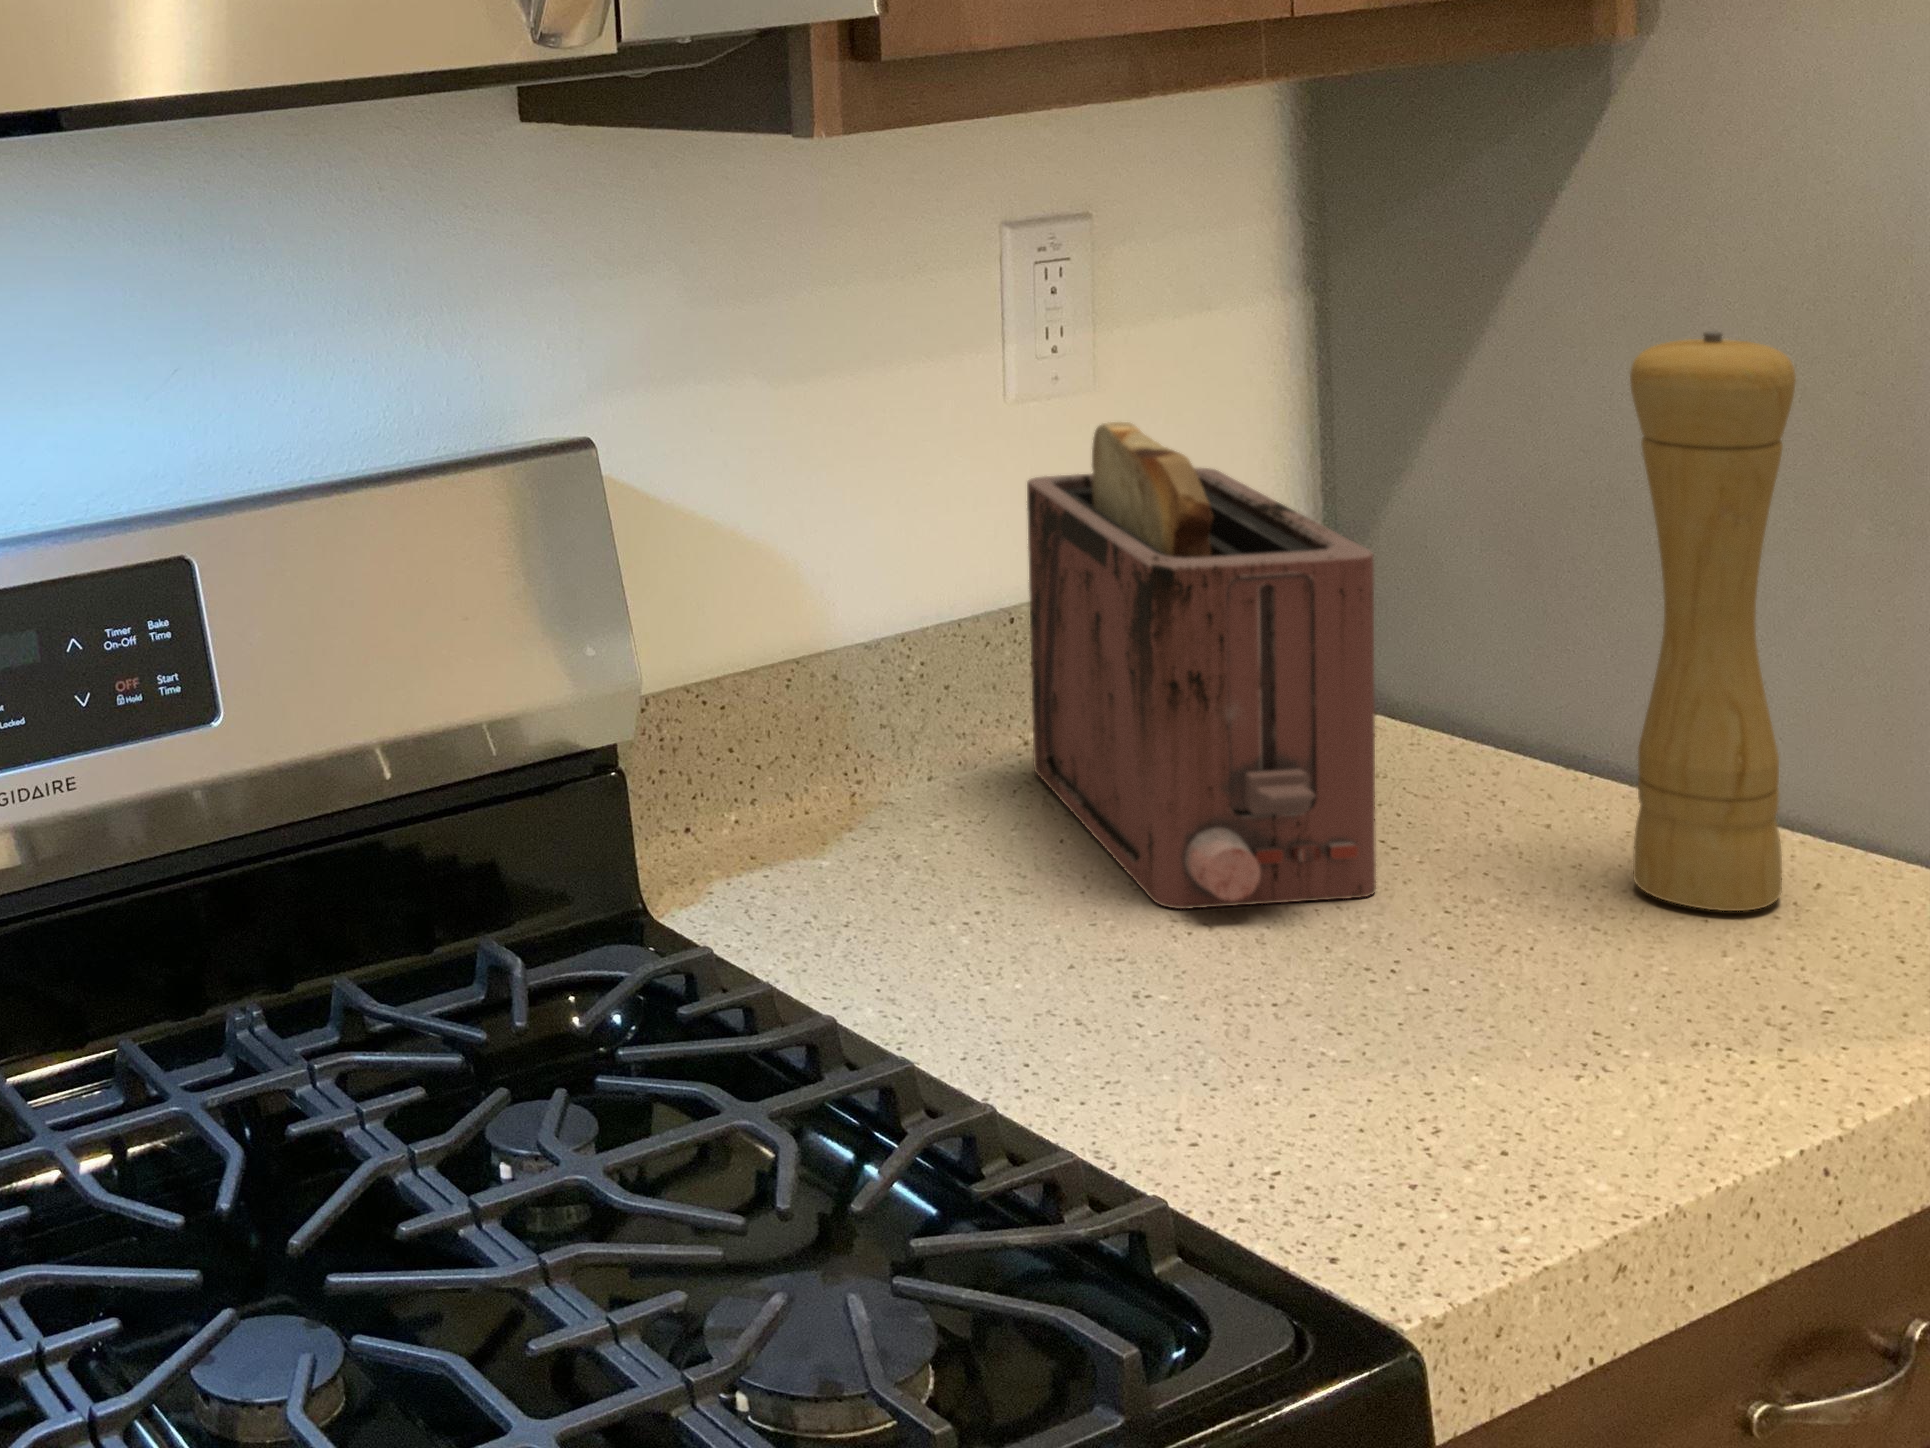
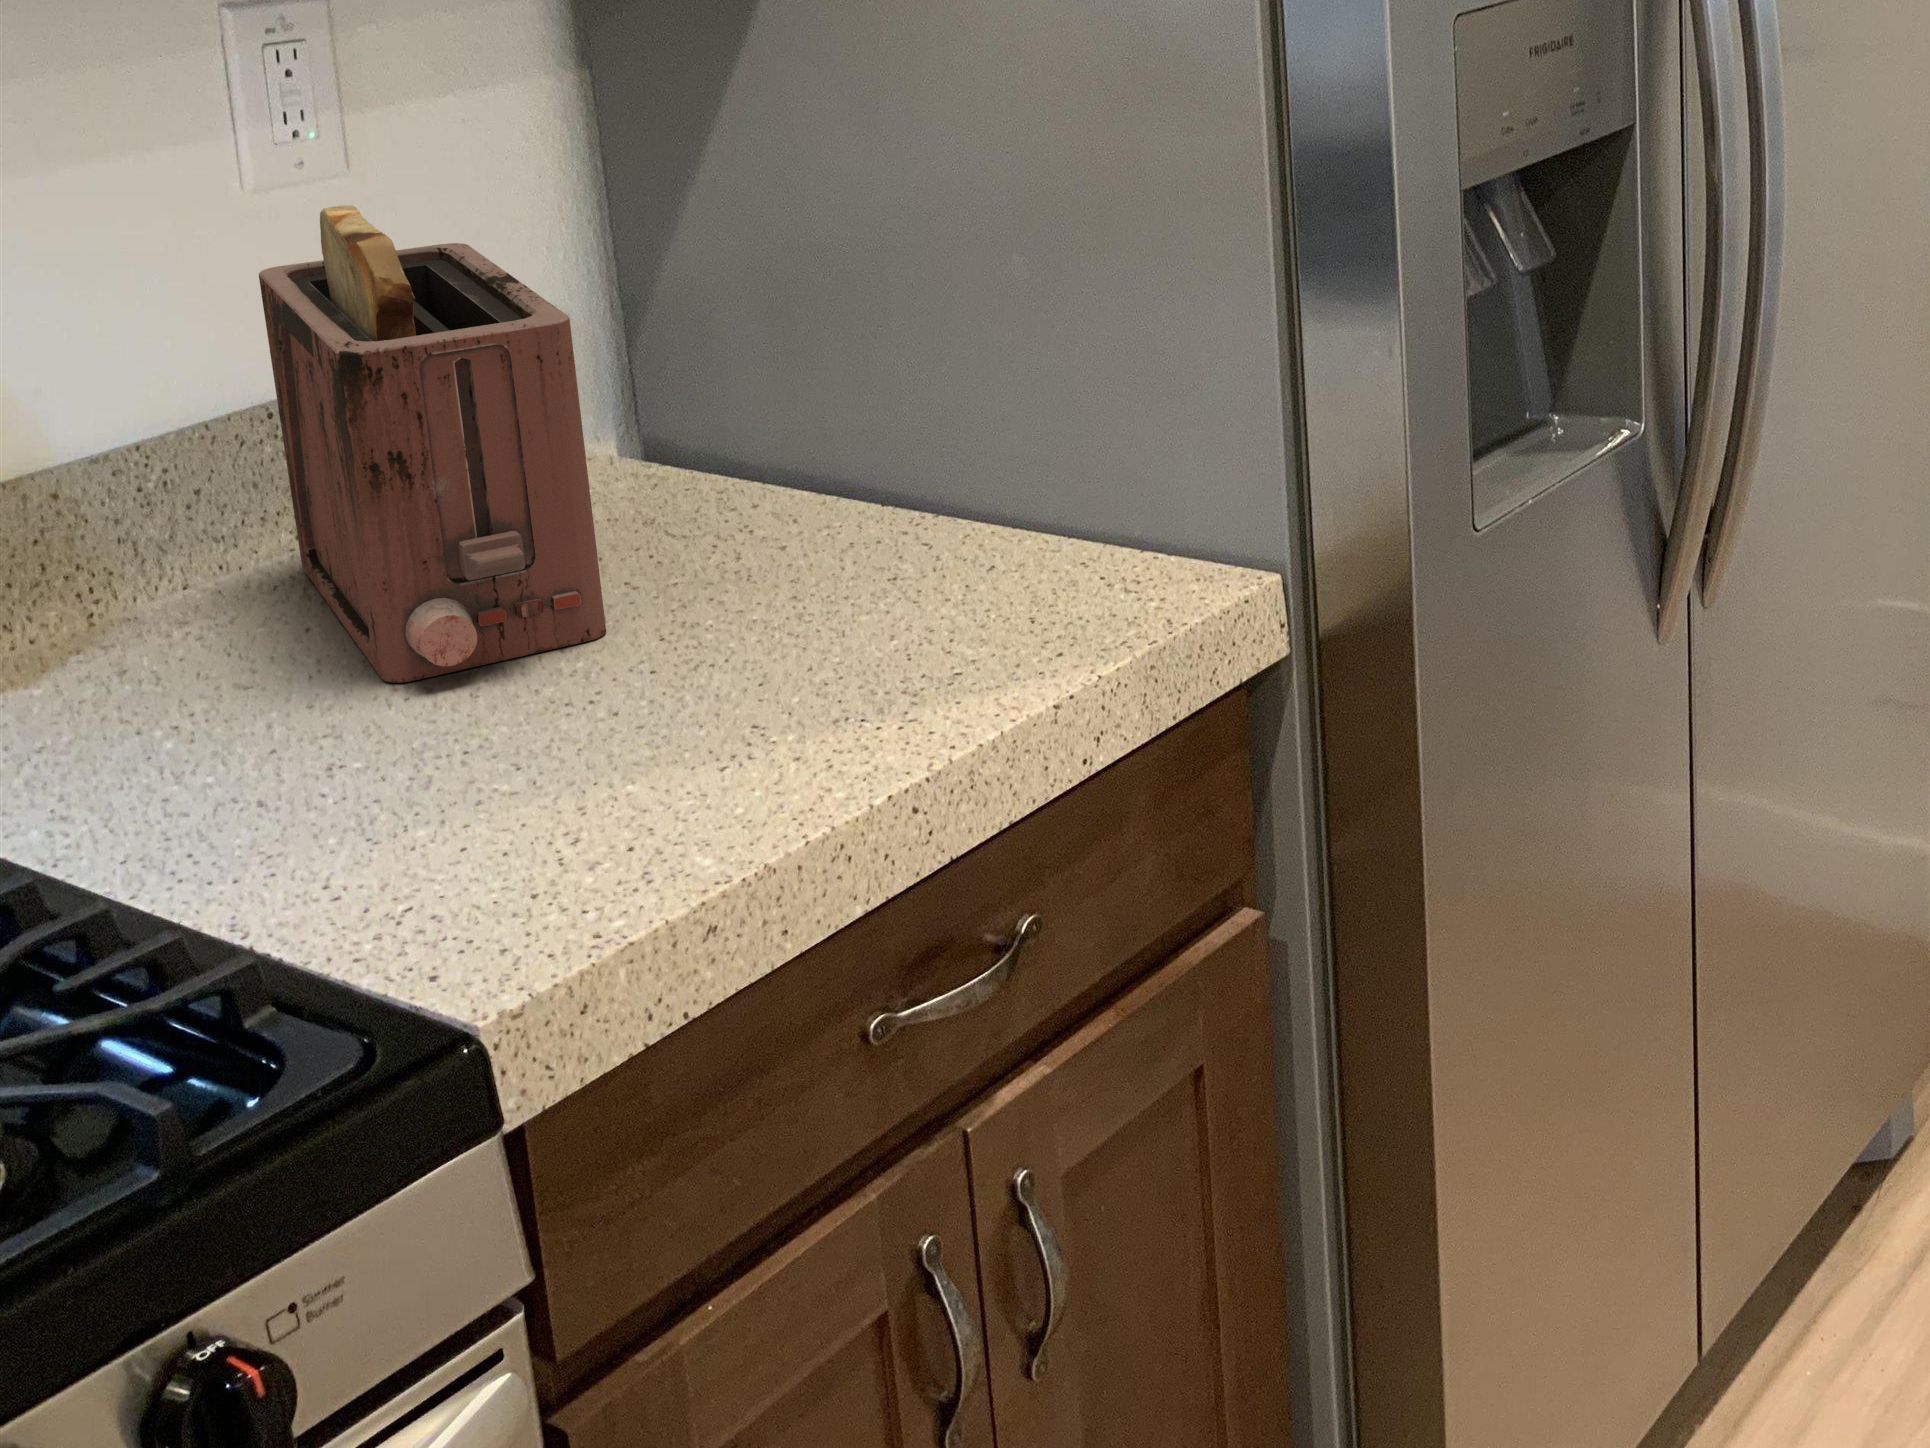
pepper mill: present [1630,331,1796,911] -> none [790,90,956,600]

